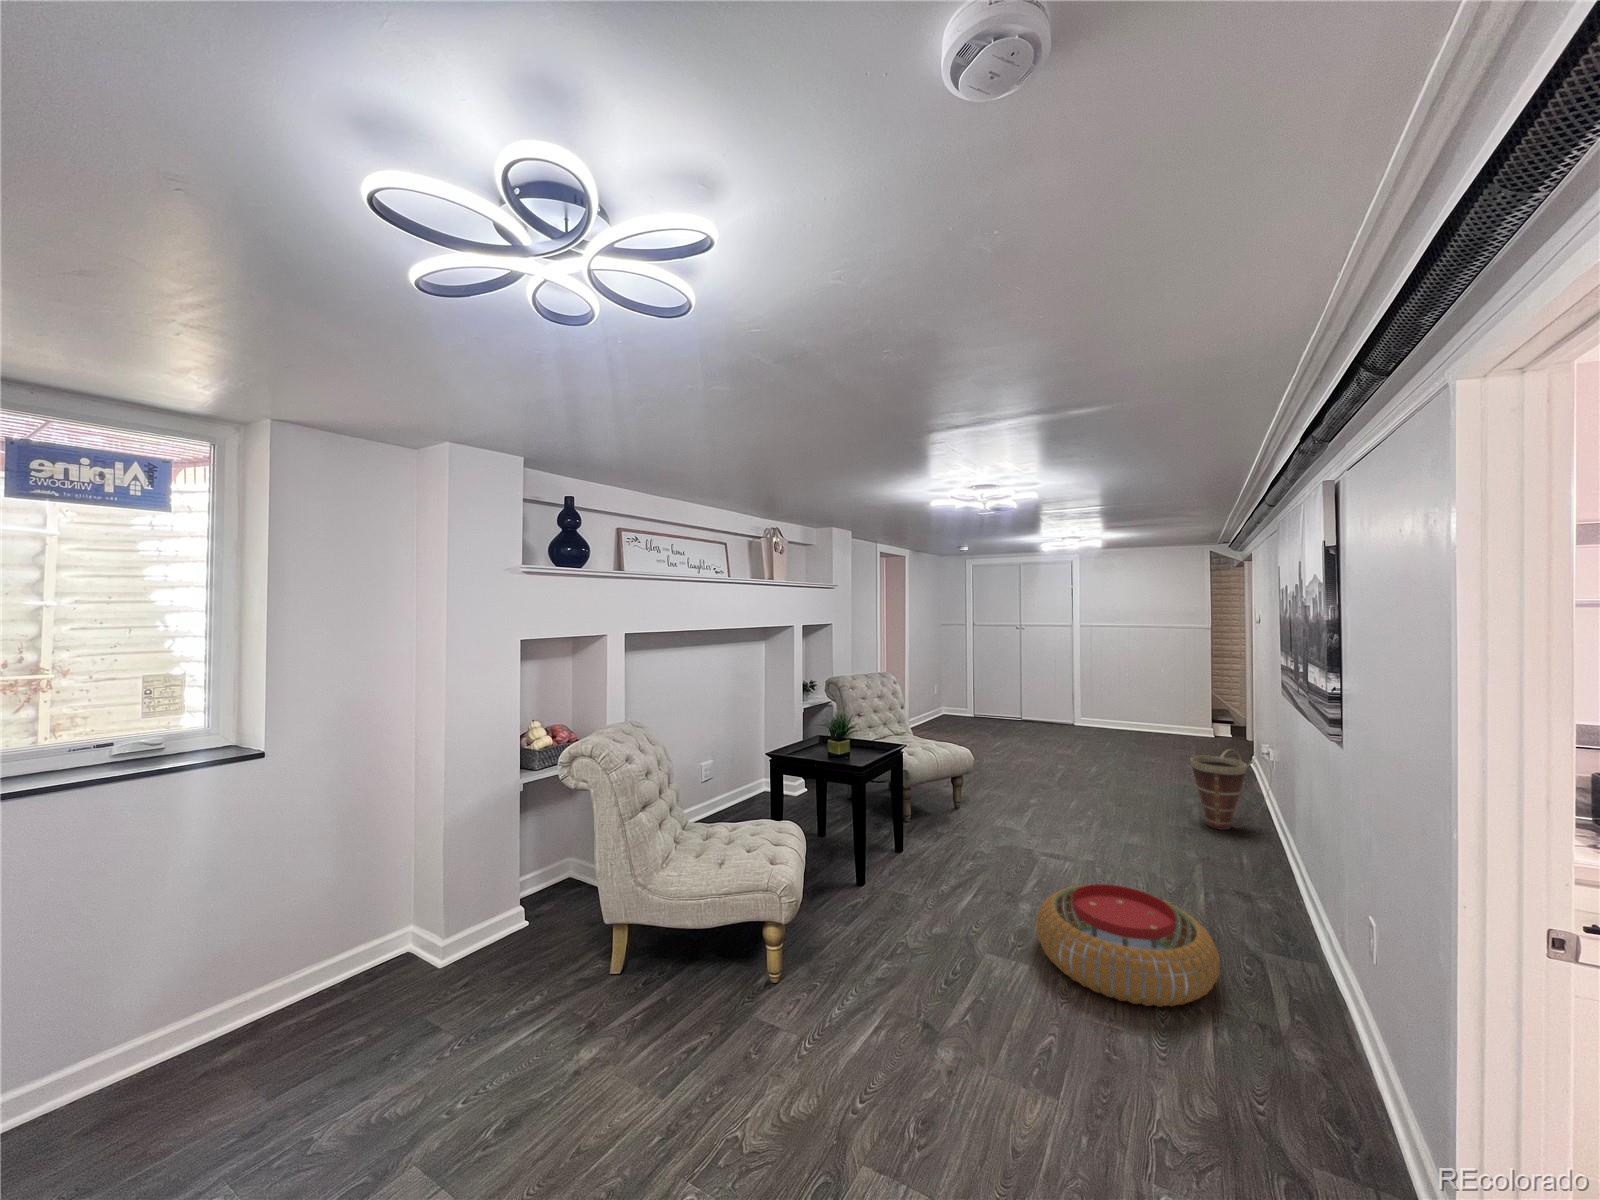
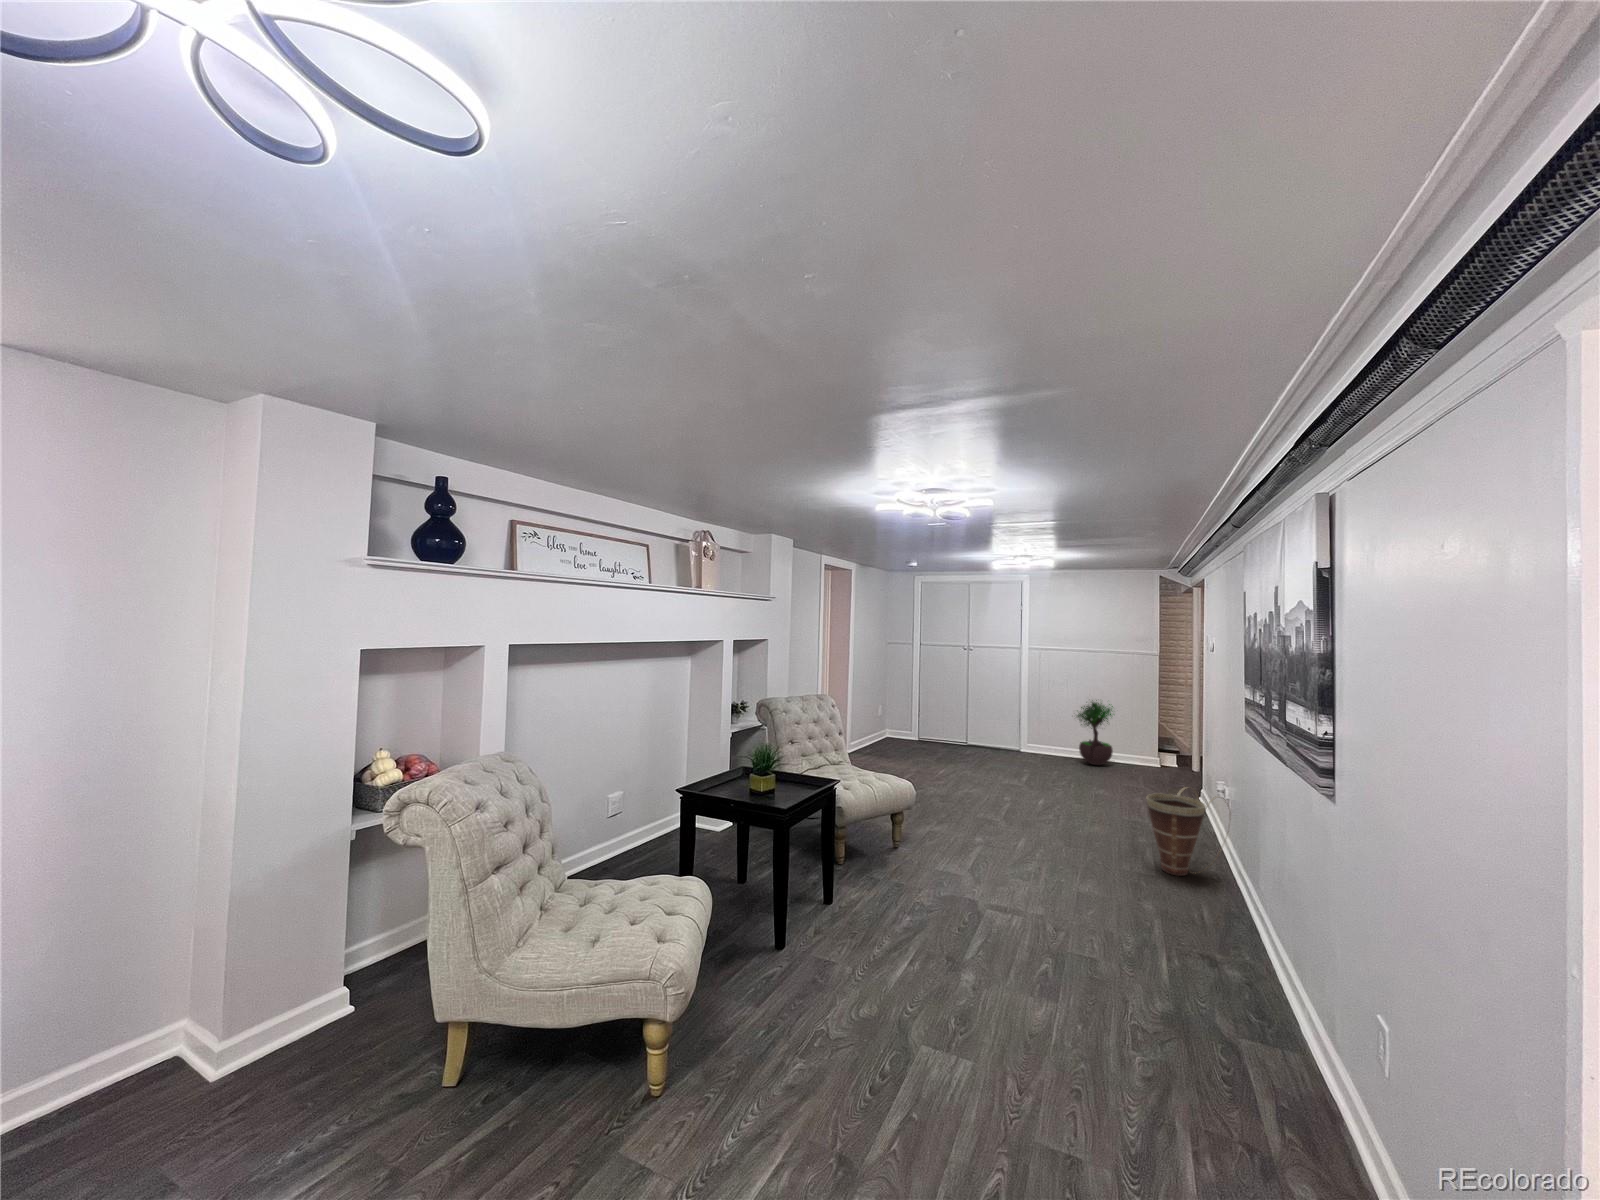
potted tree: none [1123,668,1169,736] -> present [1077,700,1113,765]
pouf: present [1036,884,1220,1007] -> none [982,956,1196,1123]

